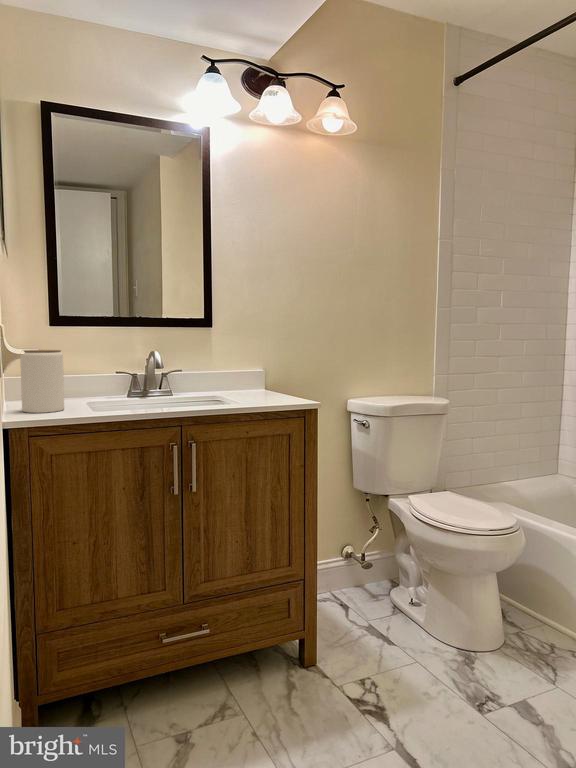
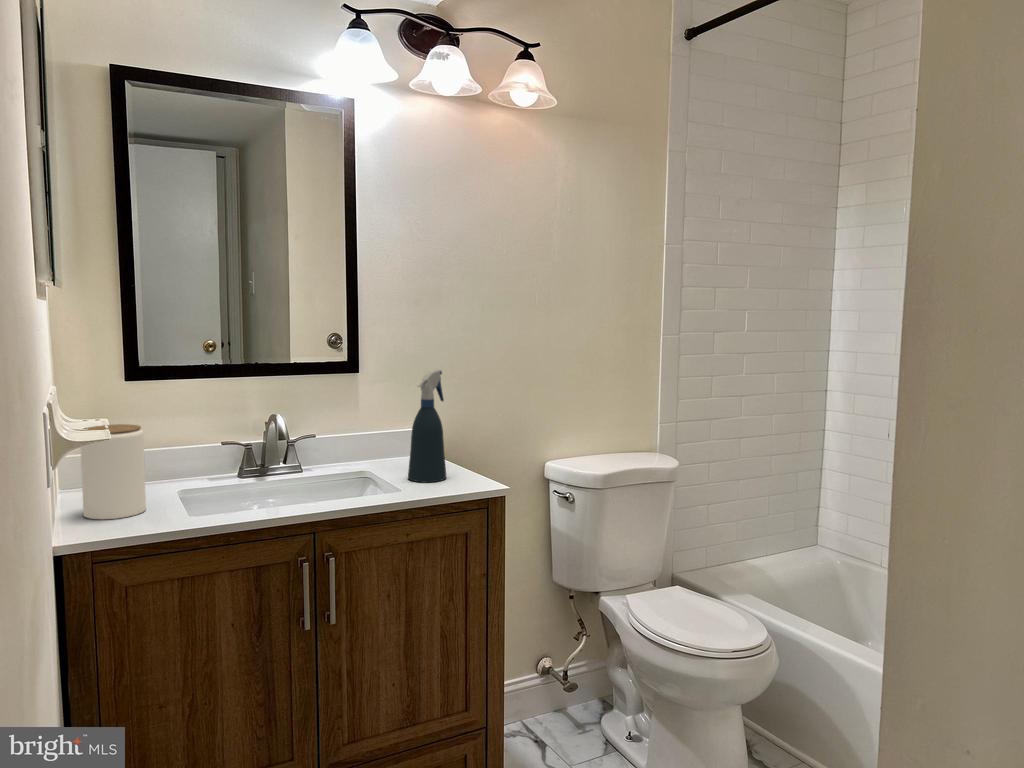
spray bottle: none [248,321,276,401] -> present [408,370,446,482]

